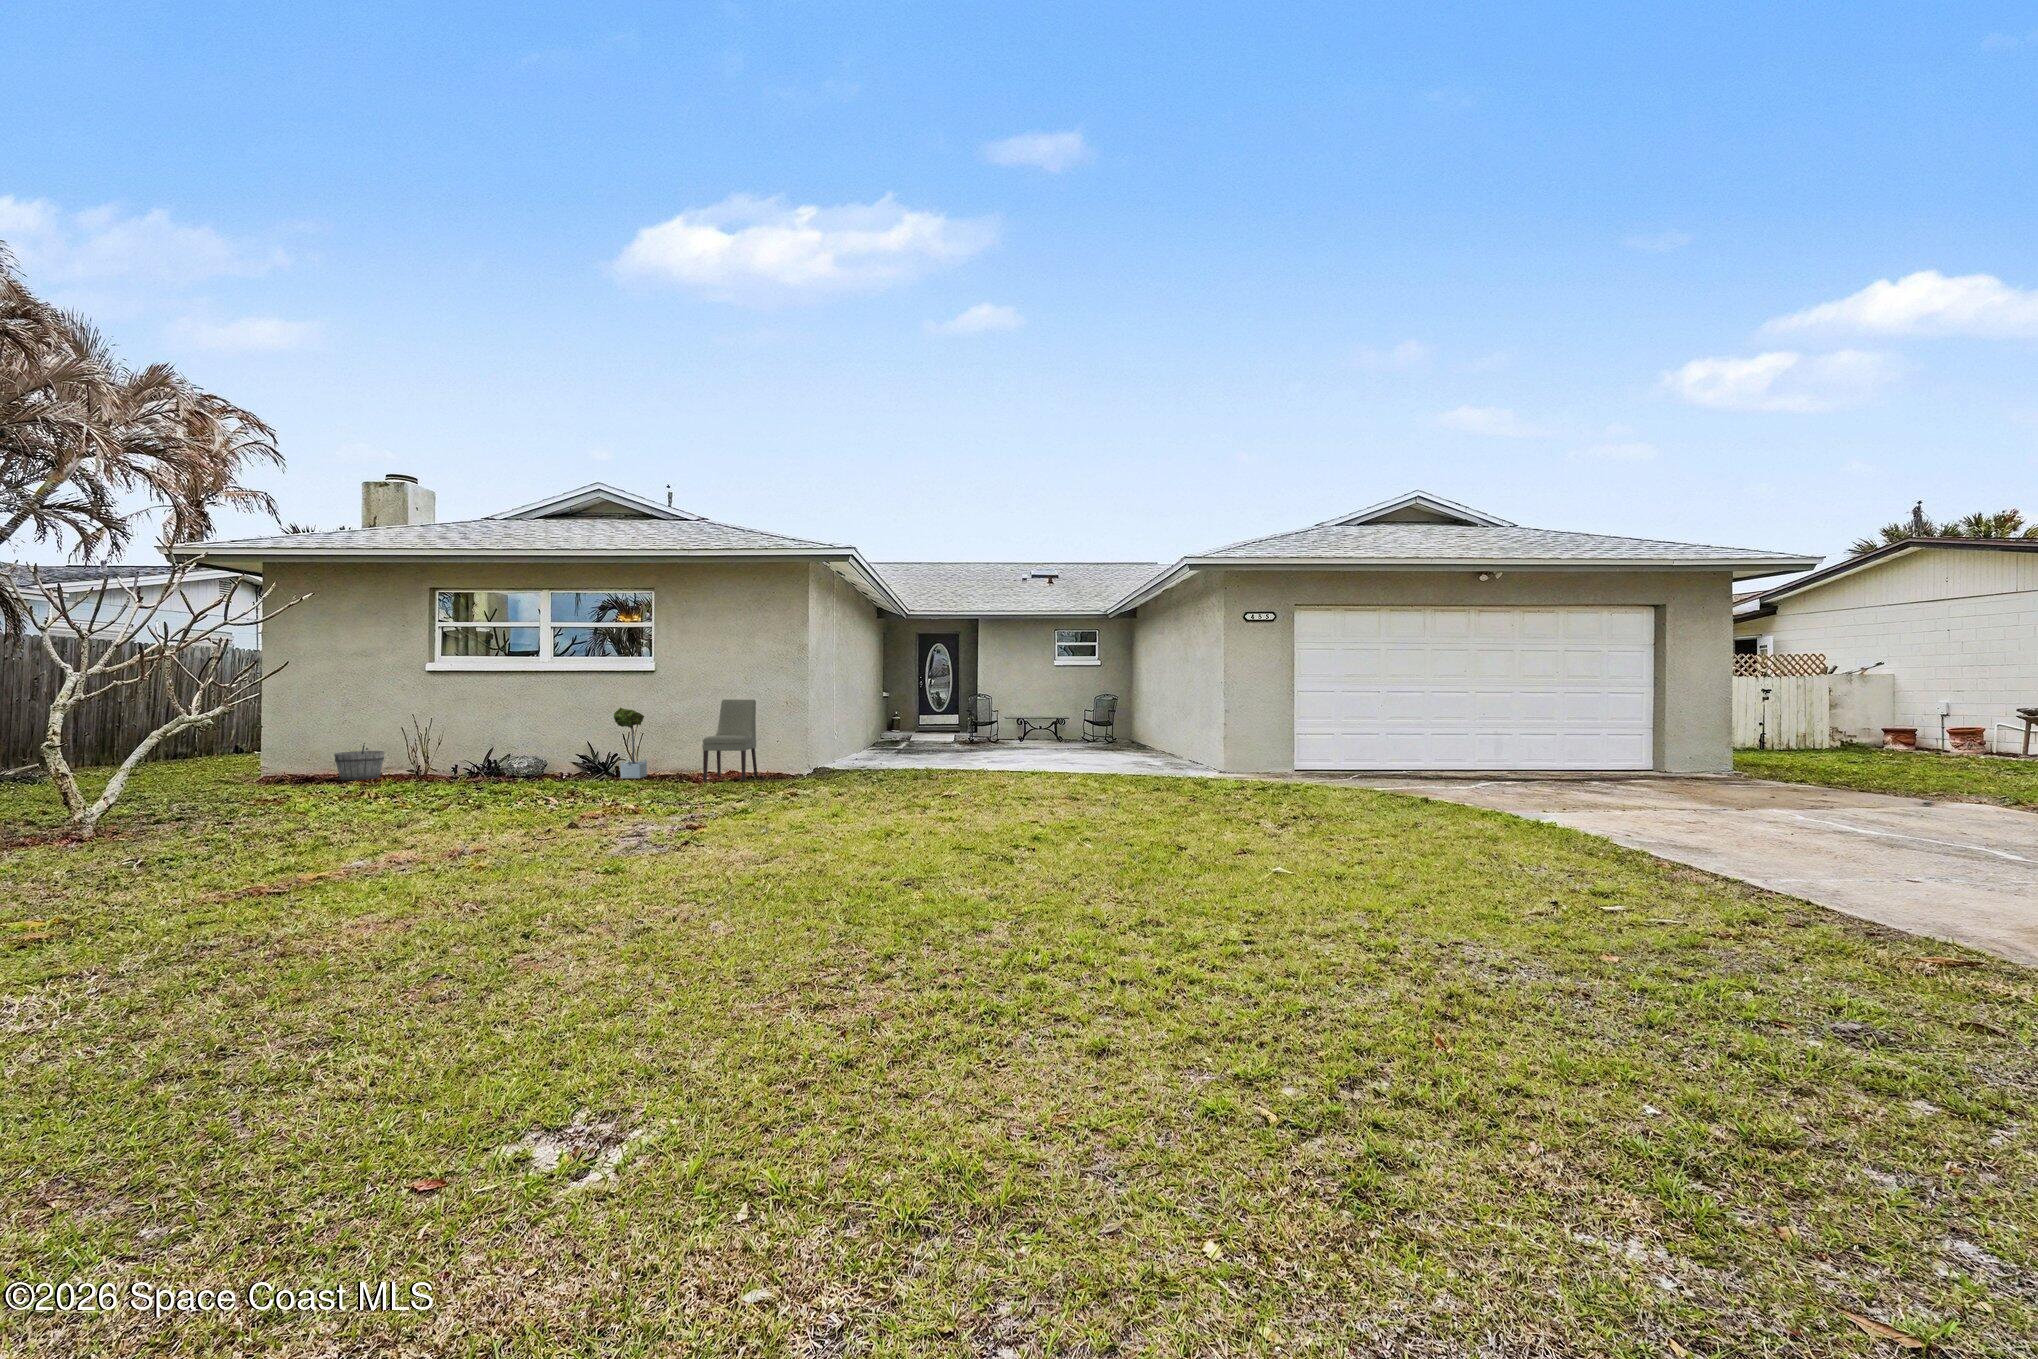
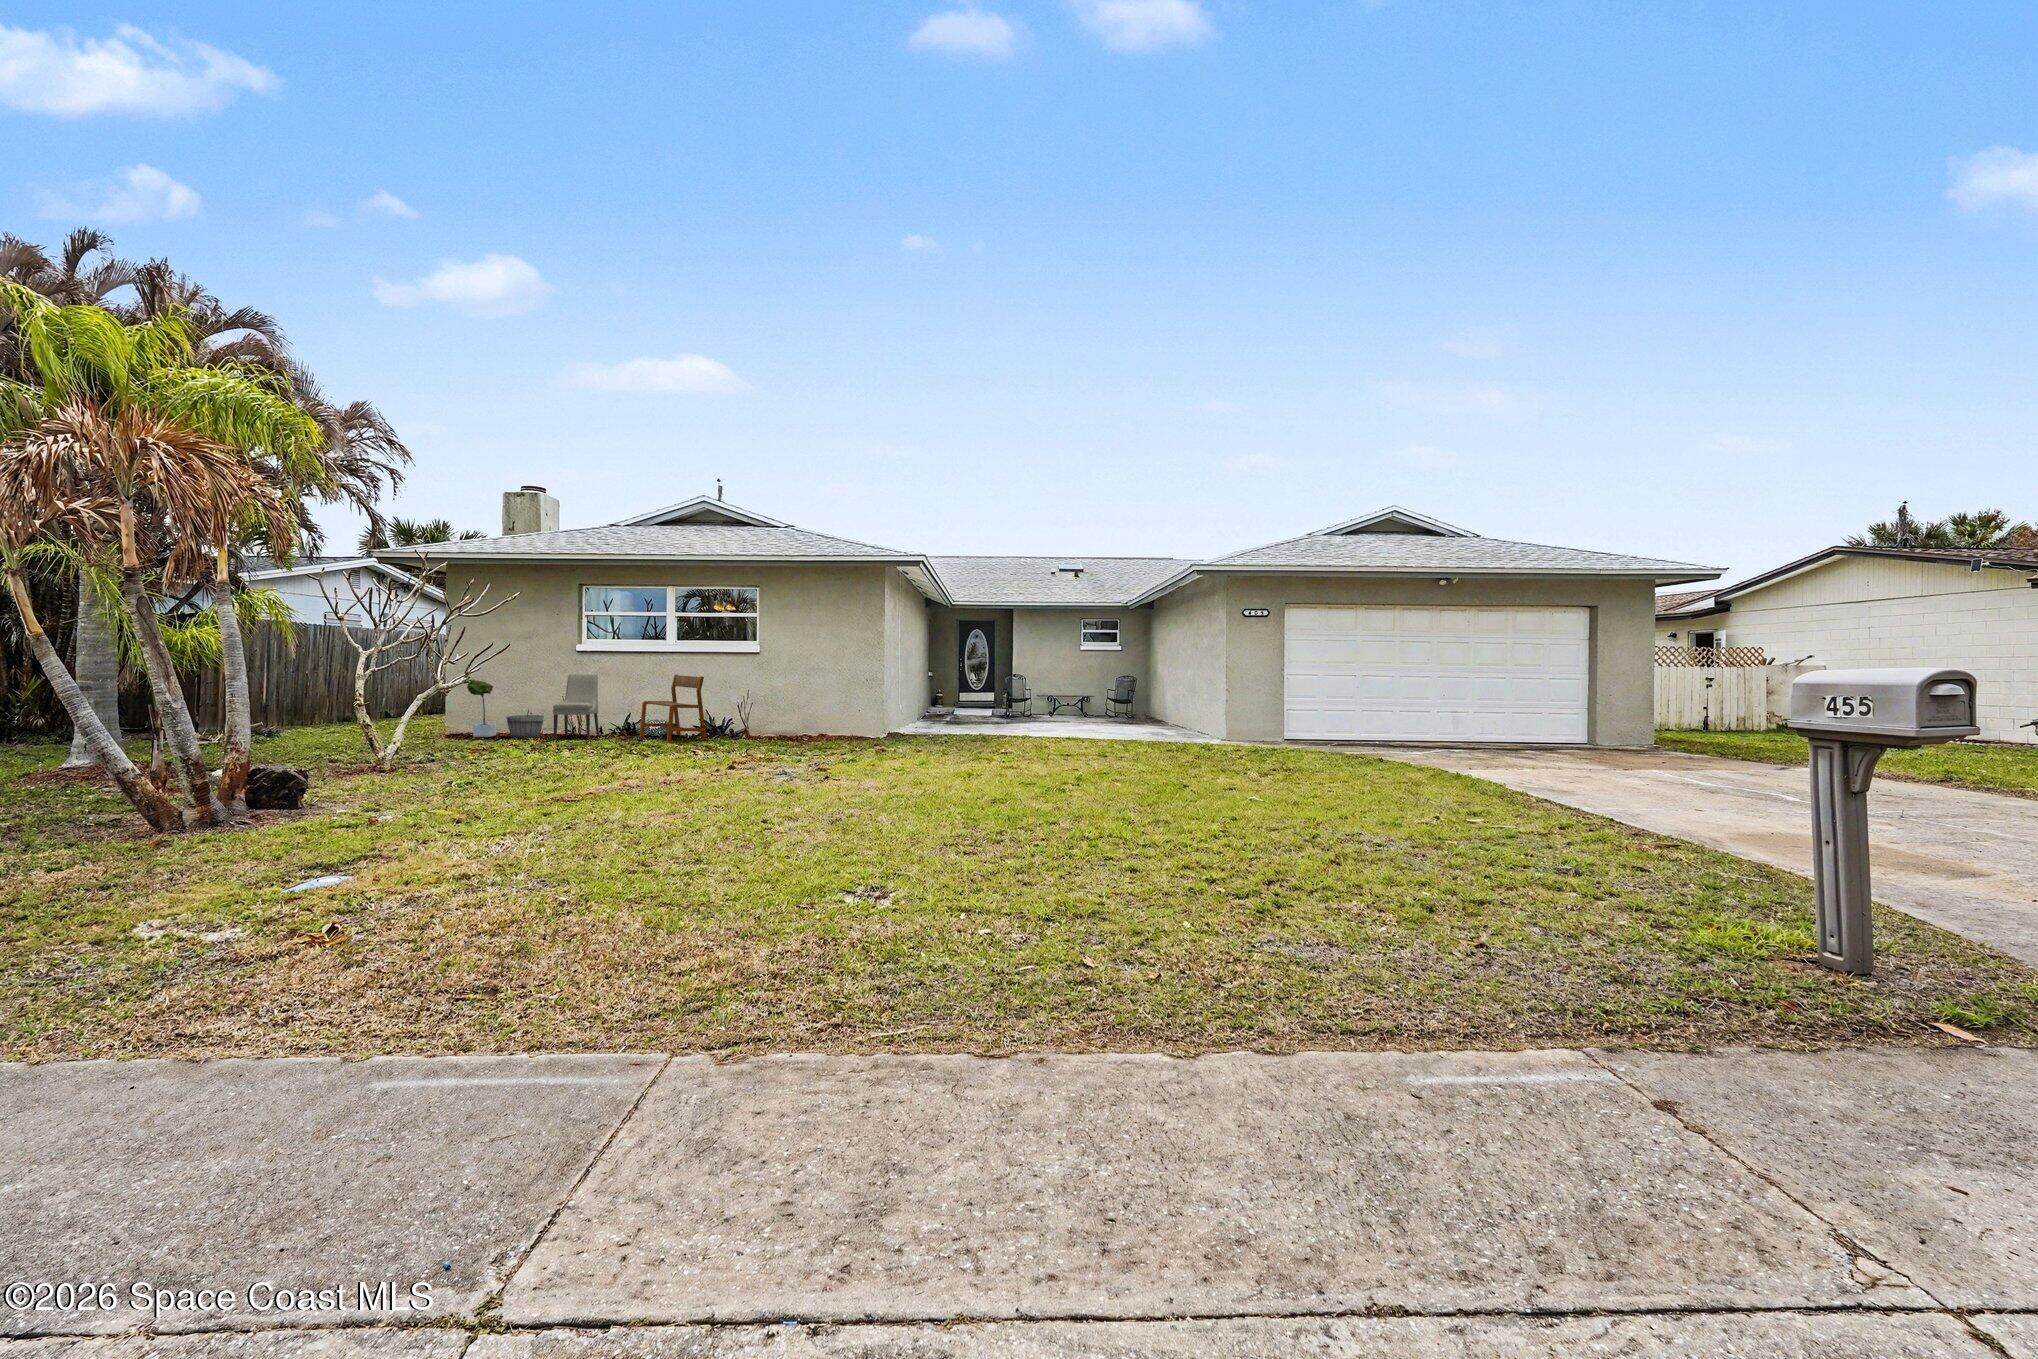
bench: none [504,699,585,785] -> present [640,675,706,743]
chair: present [702,699,758,782] -> present [553,674,599,740]
potted tree: present [614,708,647,778] -> present [467,679,496,737]

